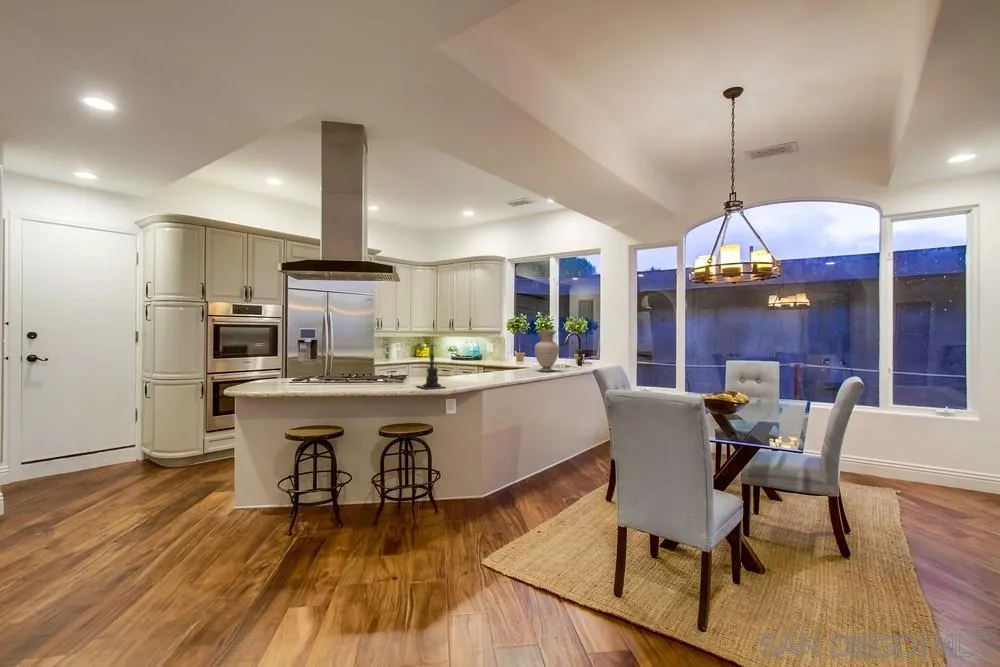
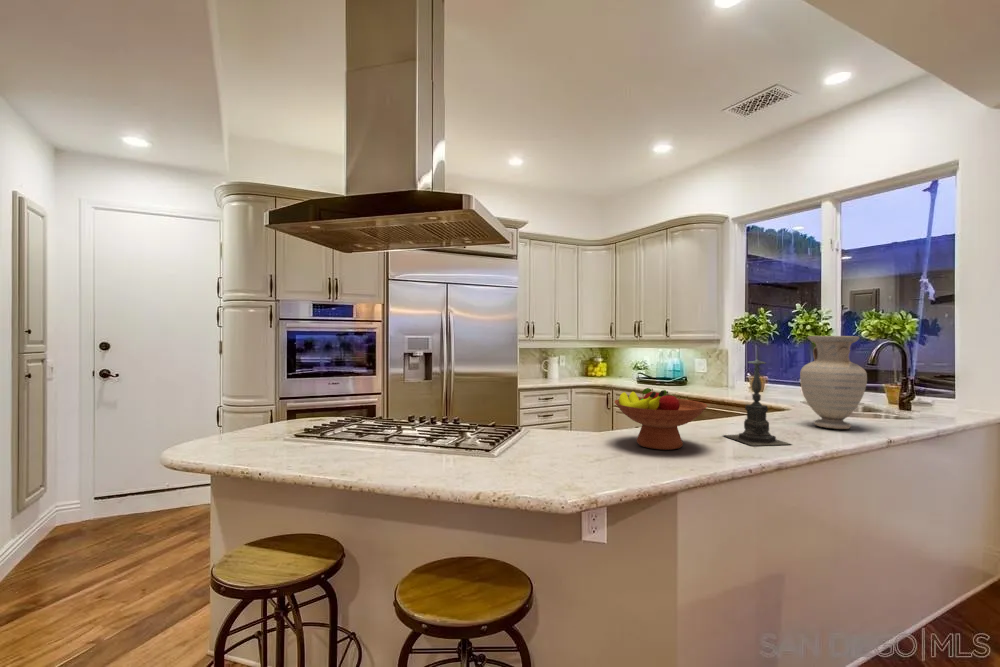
candle holder: present [418,344,445,389] -> present [724,354,789,446]
fruit bowl: none [459,354,497,380] -> present [614,388,707,450]

